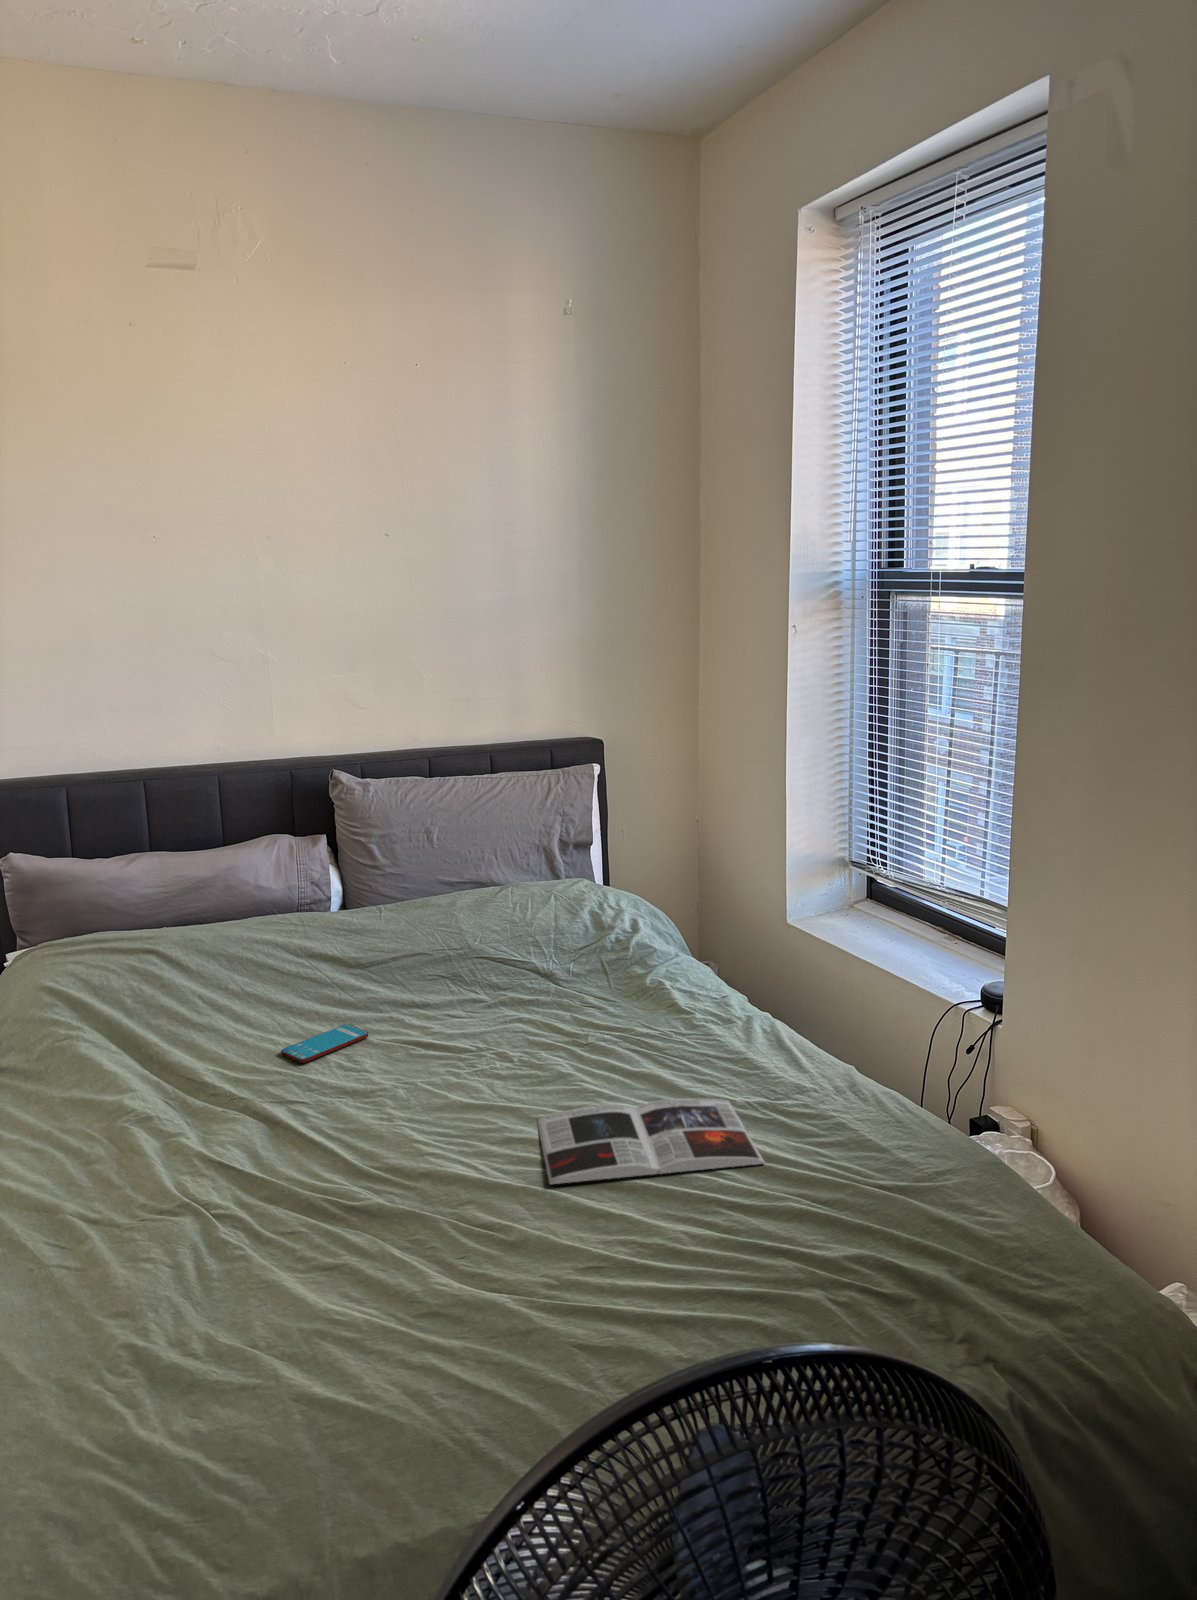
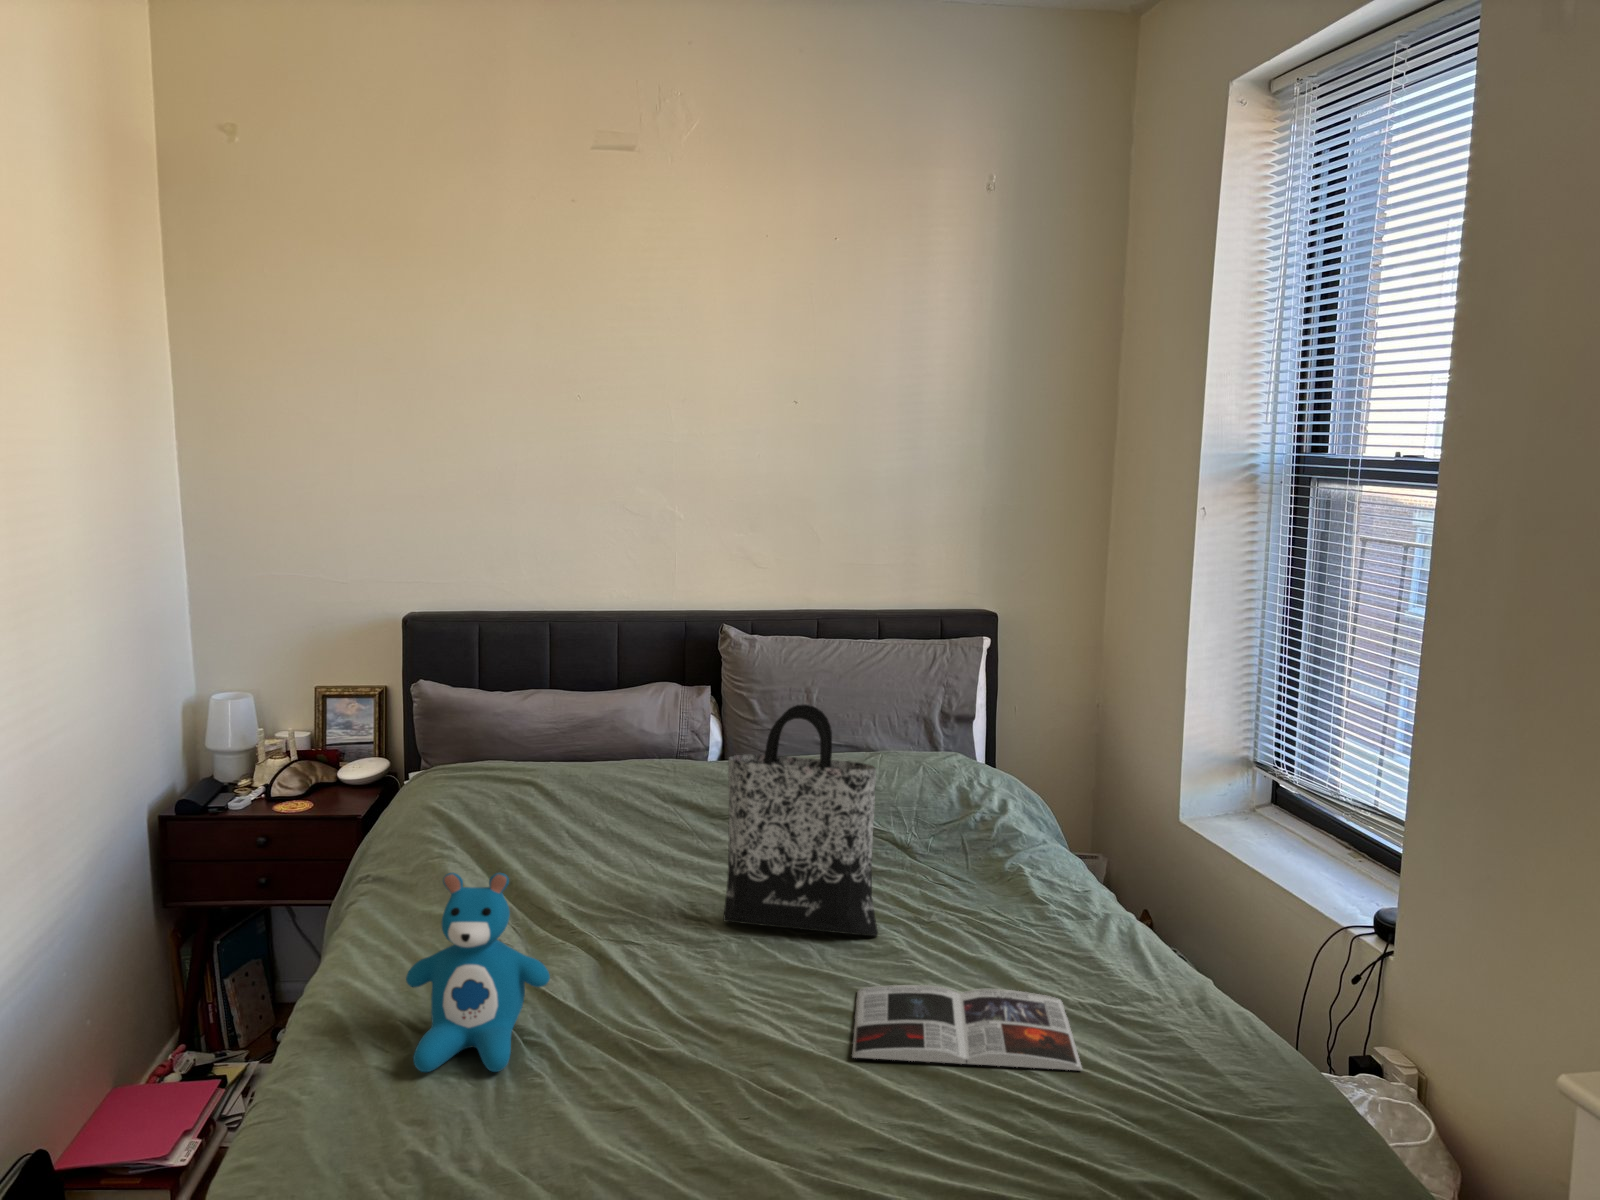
tote bag: none [379,844,542,1069] -> present [723,705,878,936]
smartphone: present [281,1025,368,1063] -> none [631,873,715,905]
teddy bear: none [69,1050,229,1269] -> present [406,873,550,1072]

